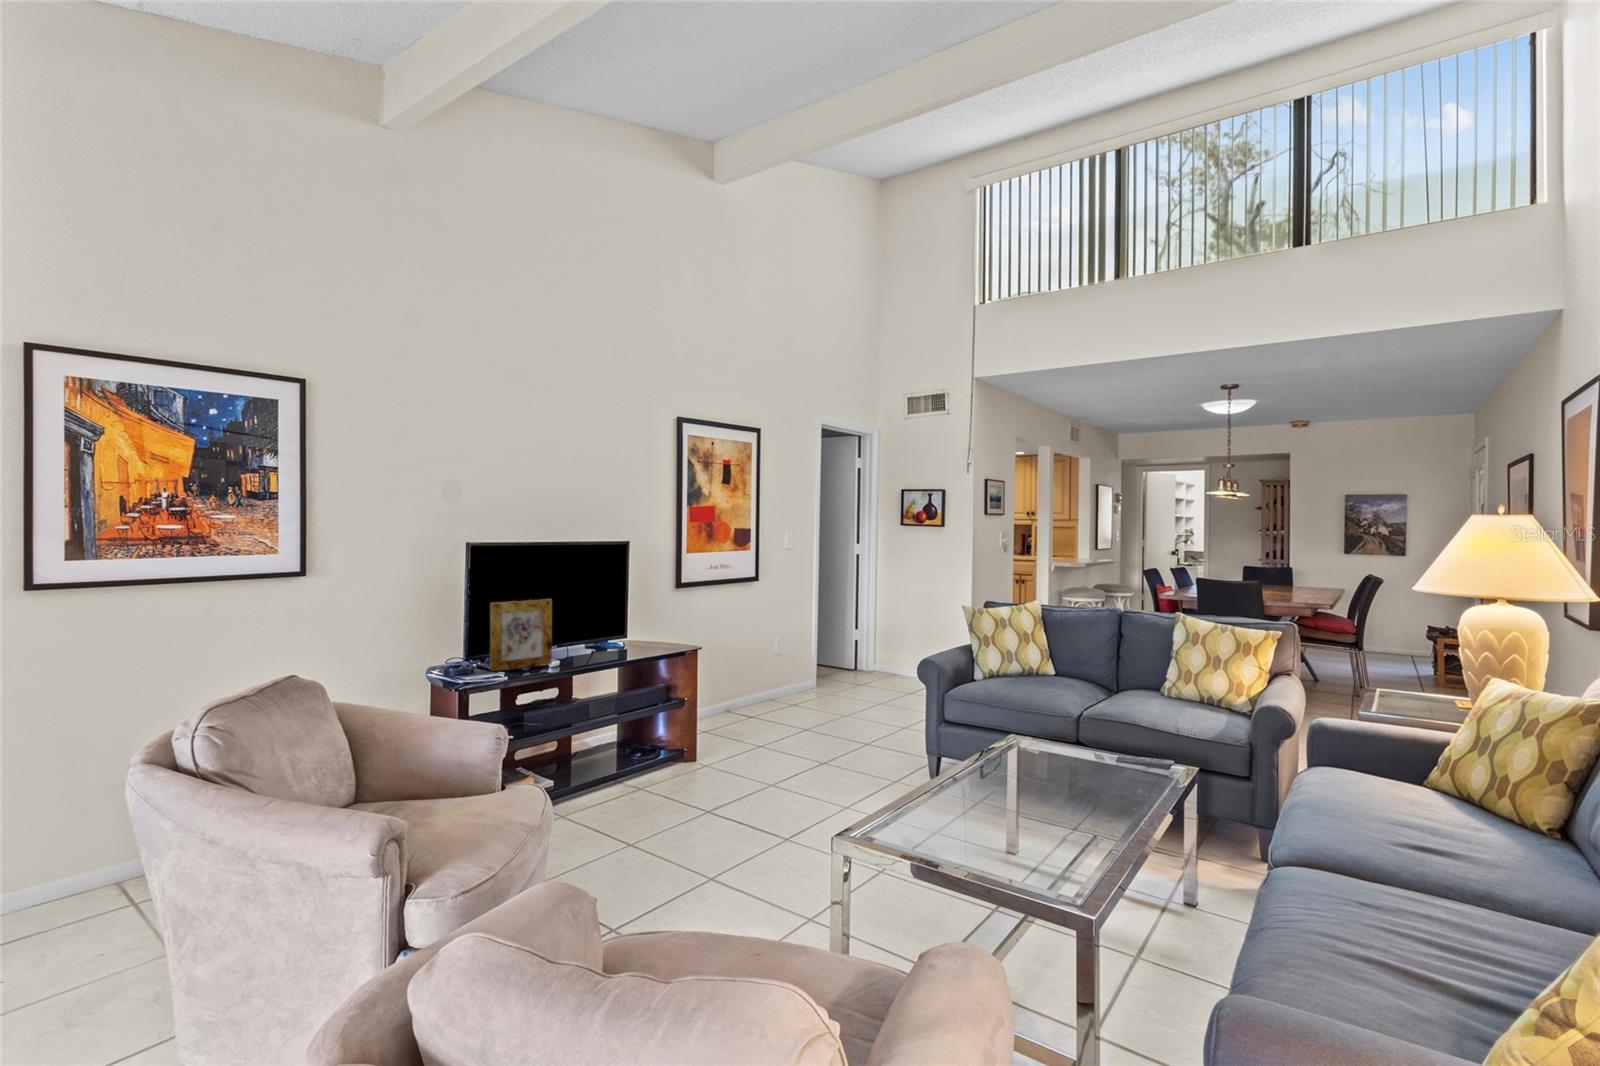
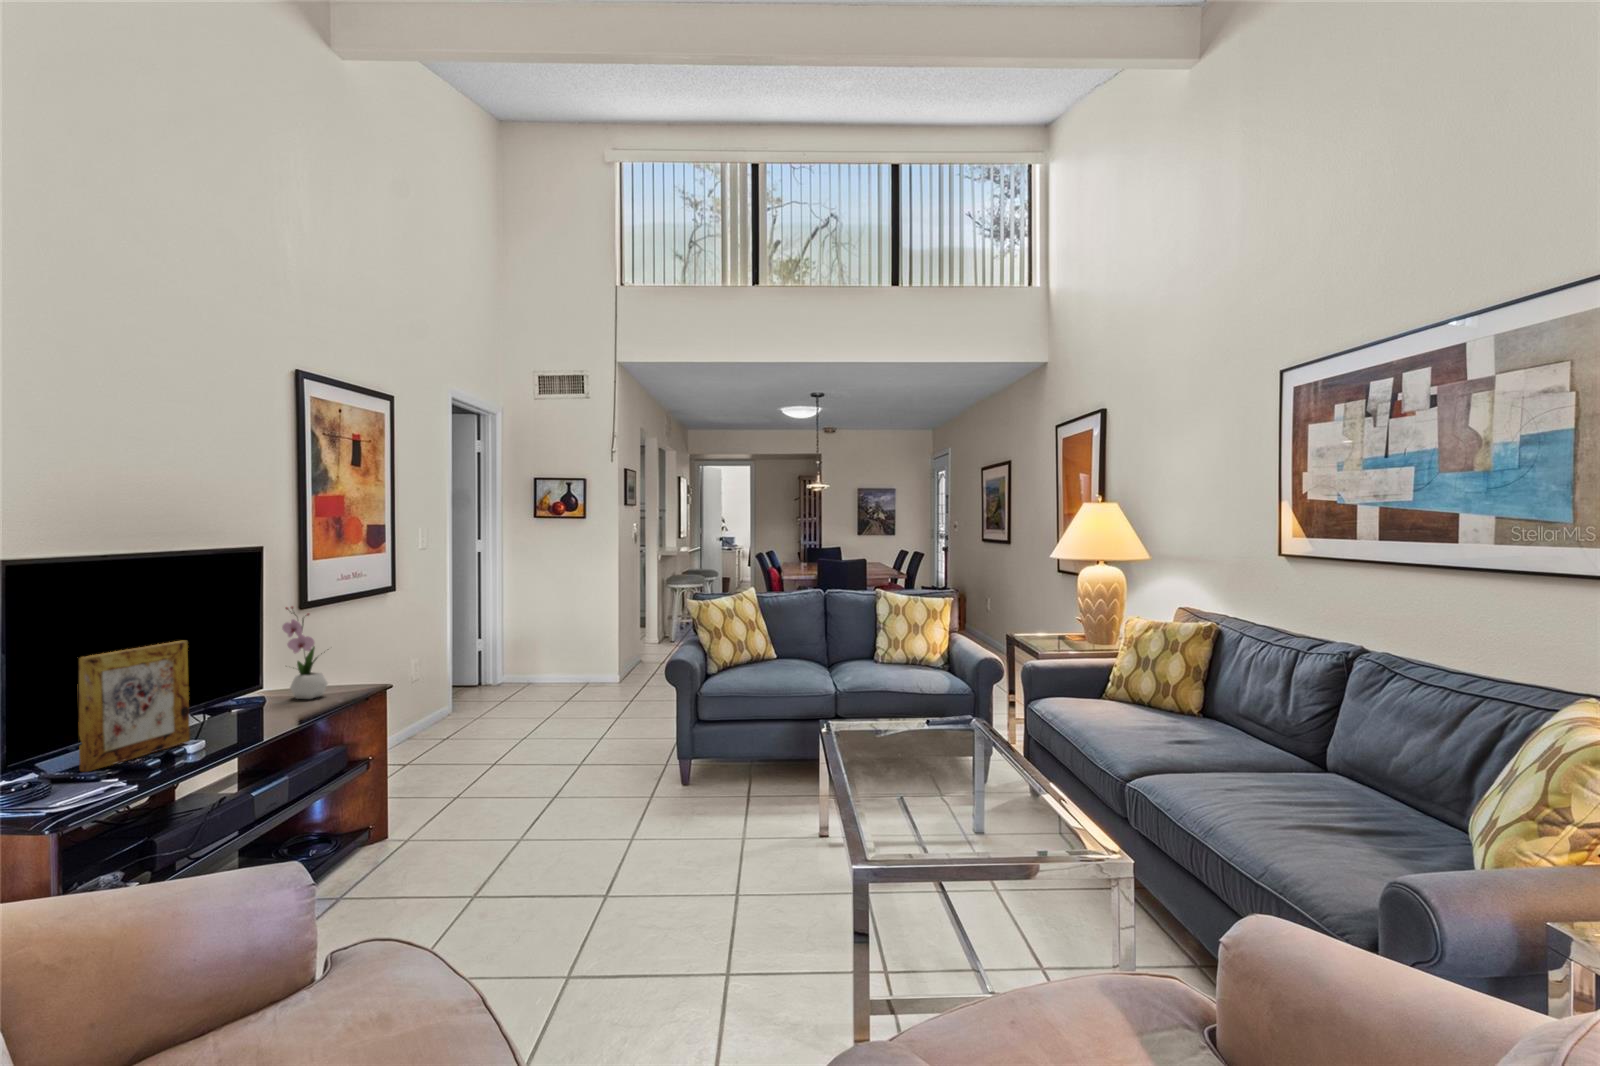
flower arrangement: none [633,584,664,651] -> present [282,606,328,699]

